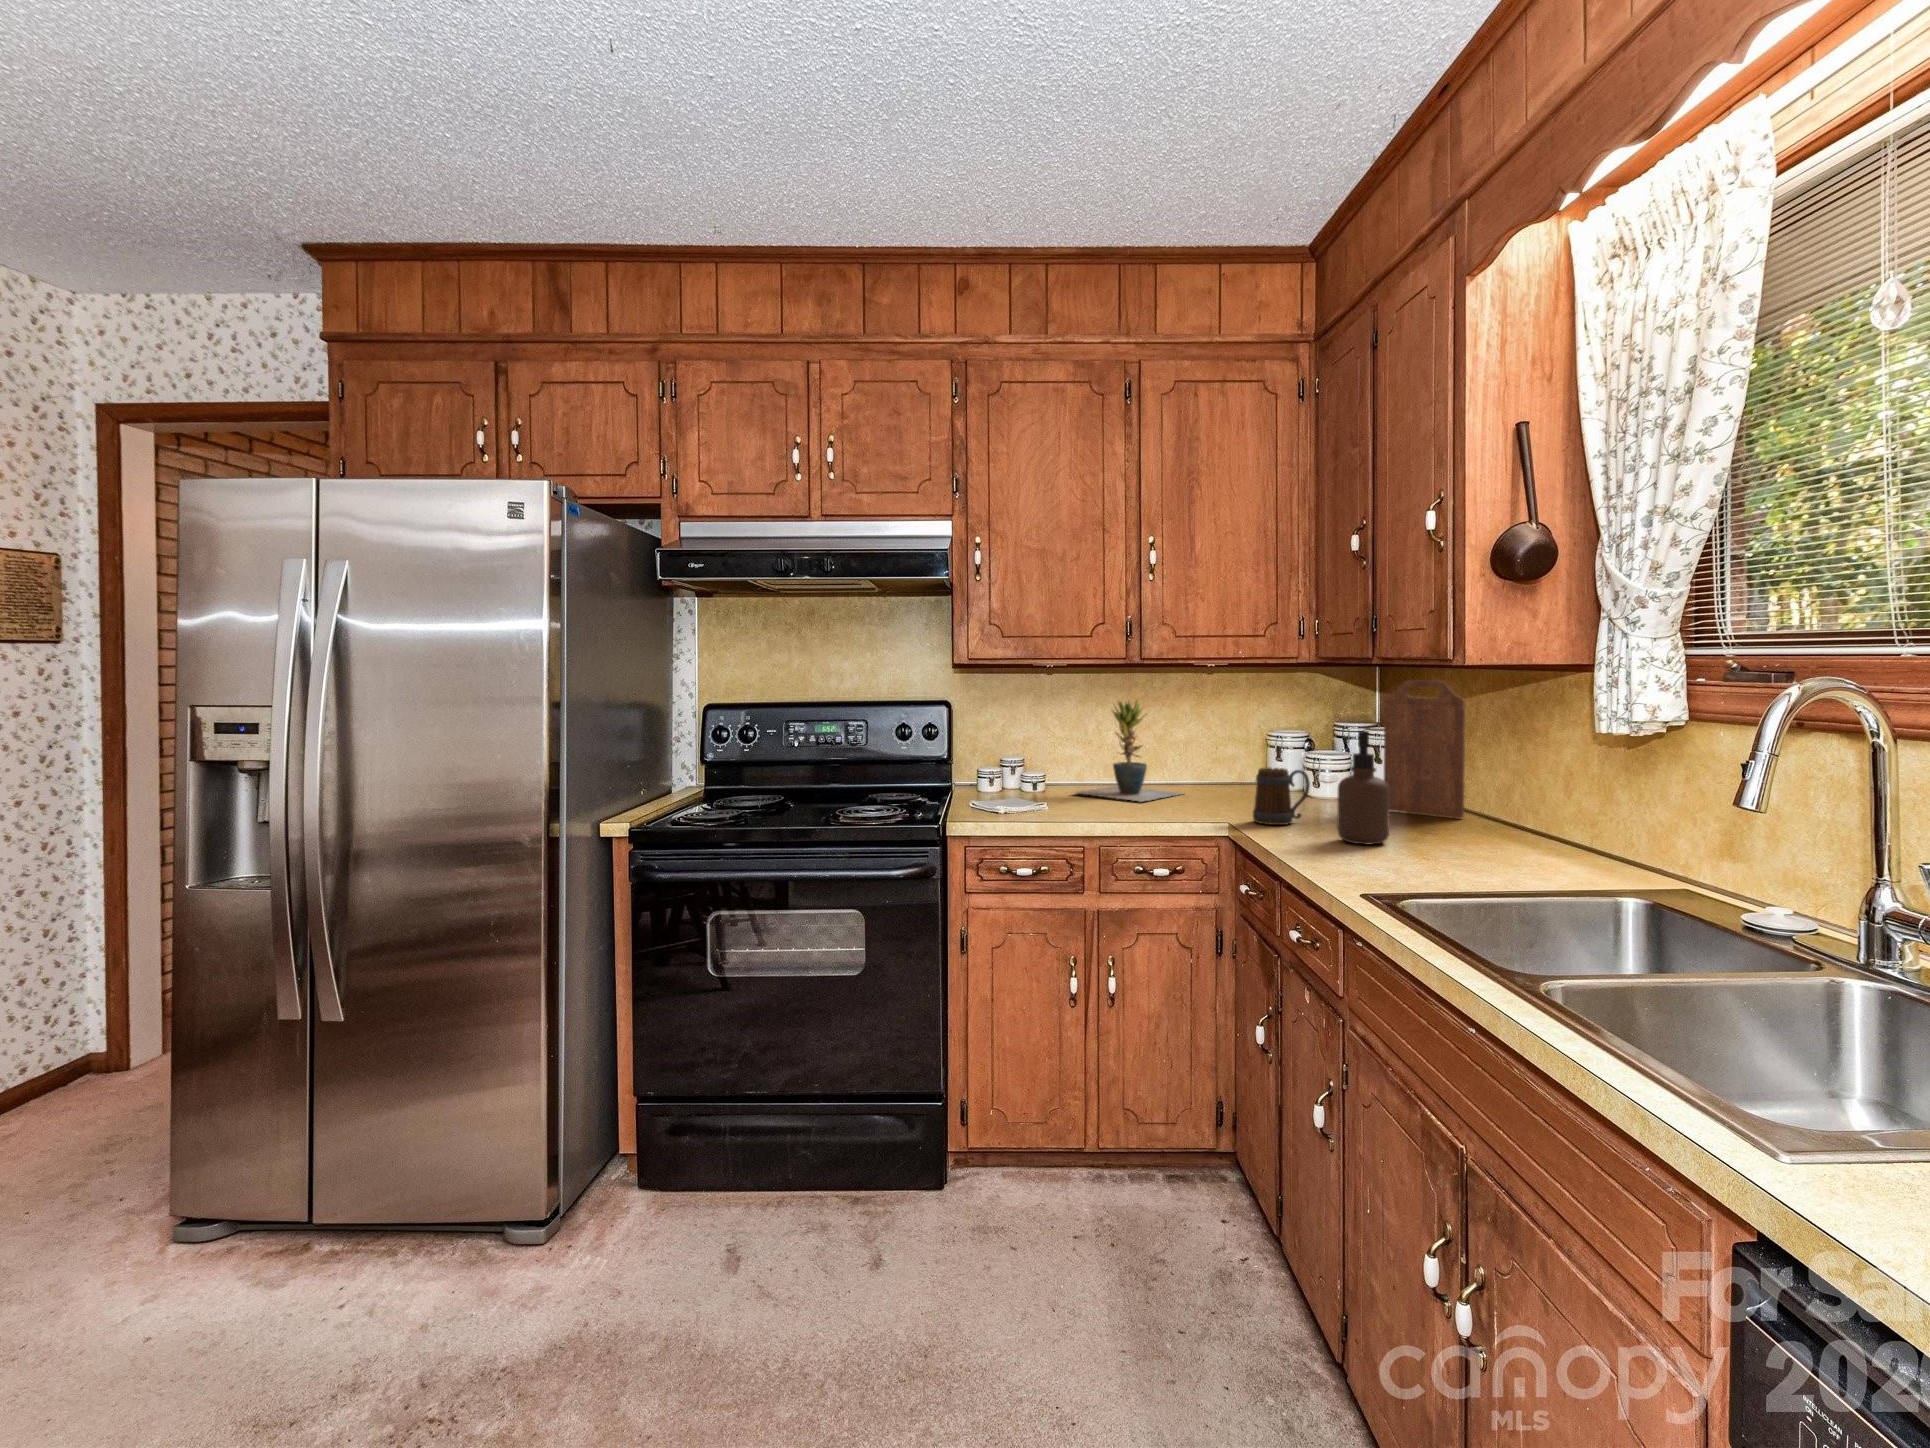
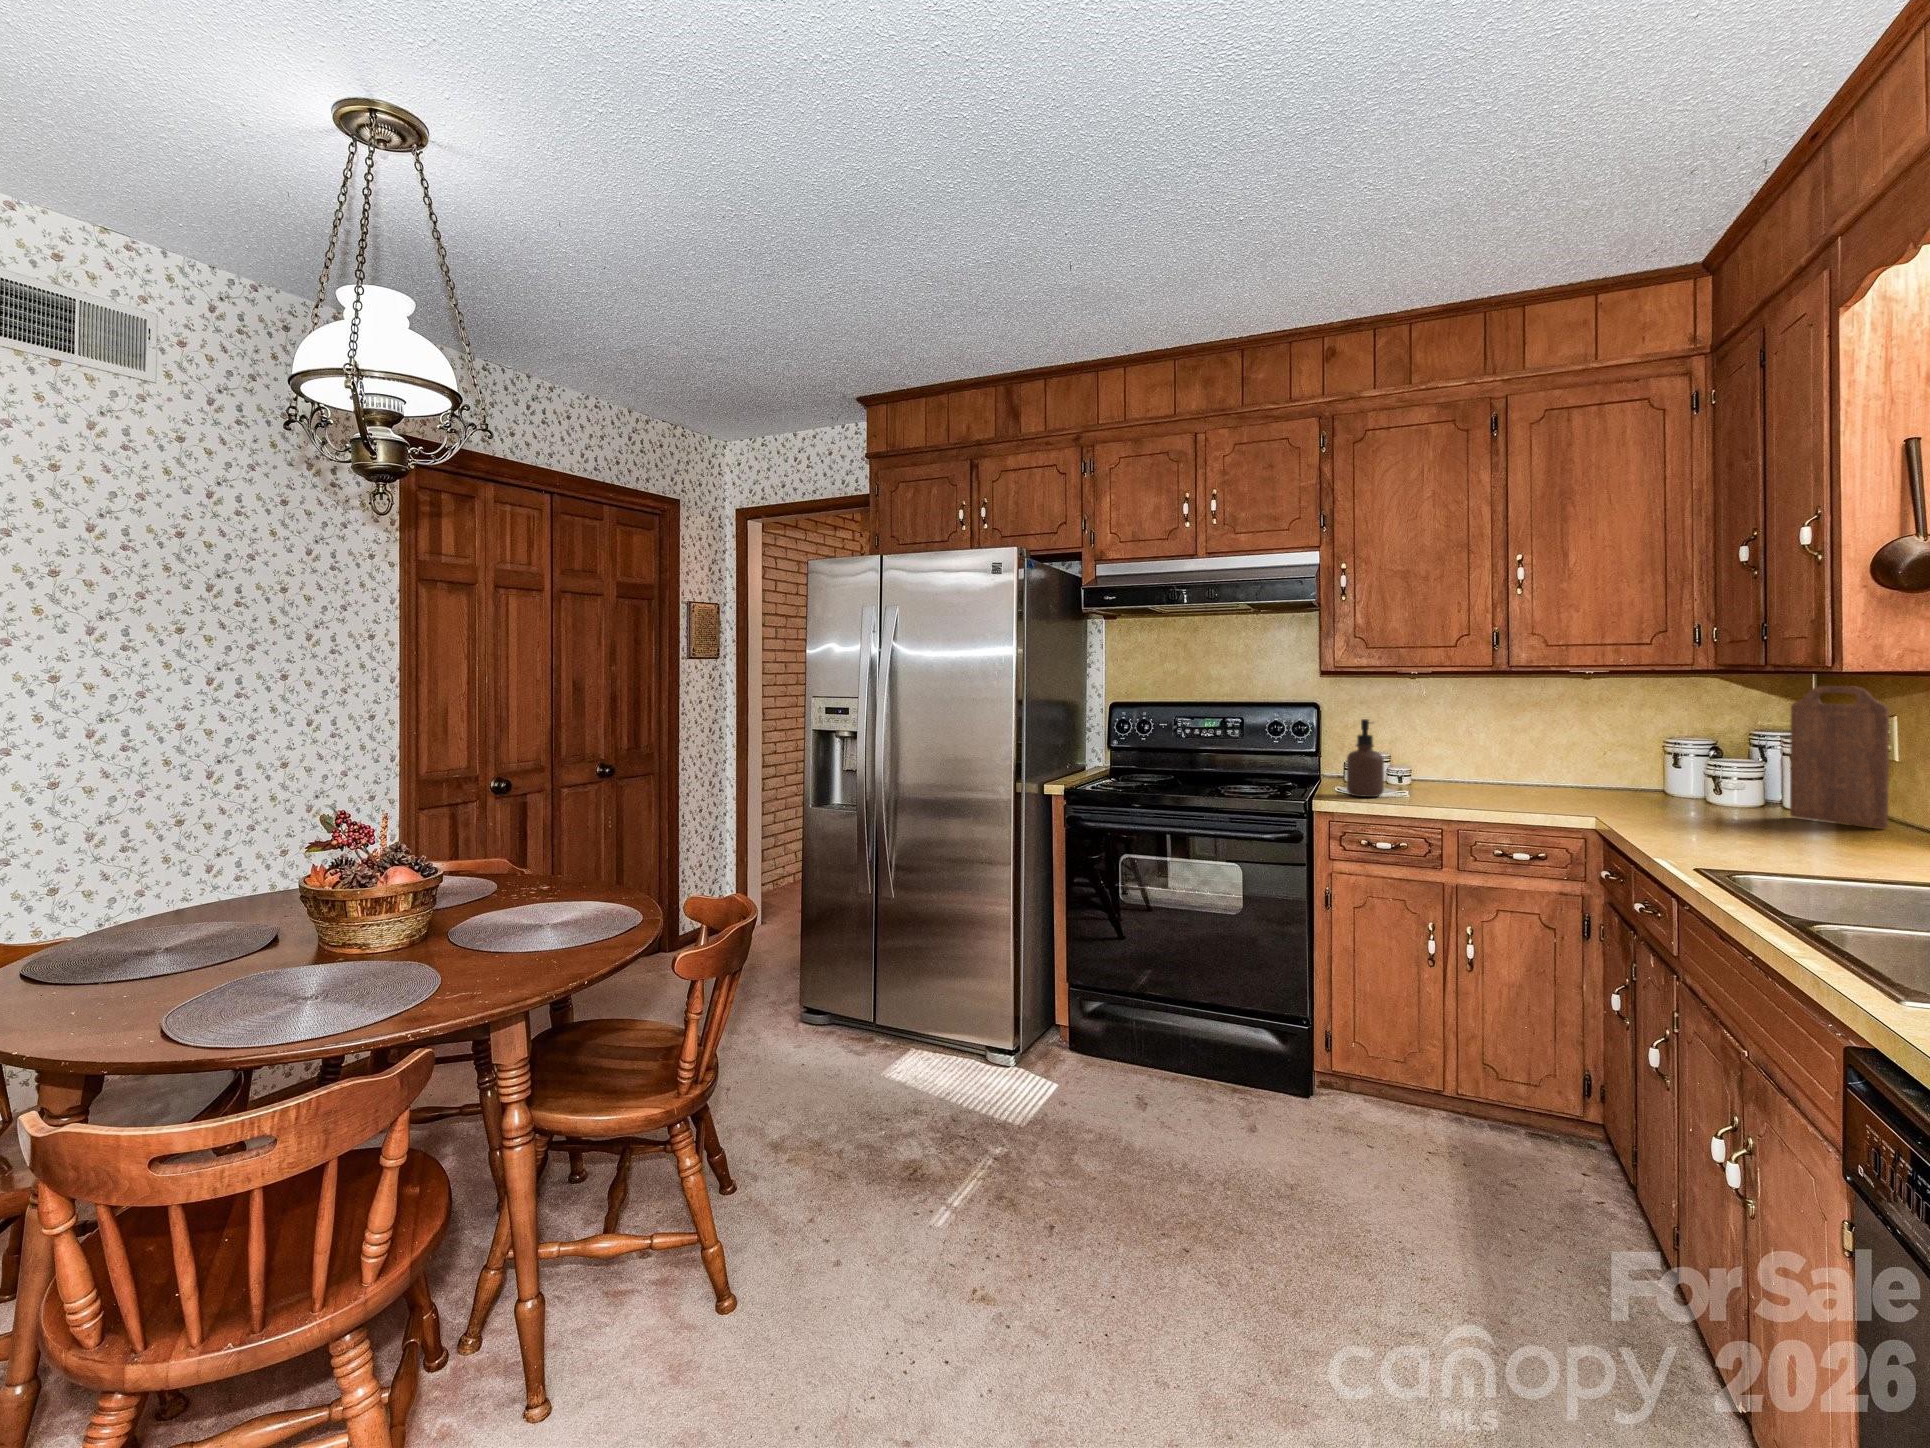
potted plant: present [1076,701,1181,802] -> none [1442,703,1567,797]
soap dispenser: present [1337,731,1389,844] -> present [1347,719,1384,797]
mug: present [1253,767,1310,825] -> none [1619,768,1685,822]

